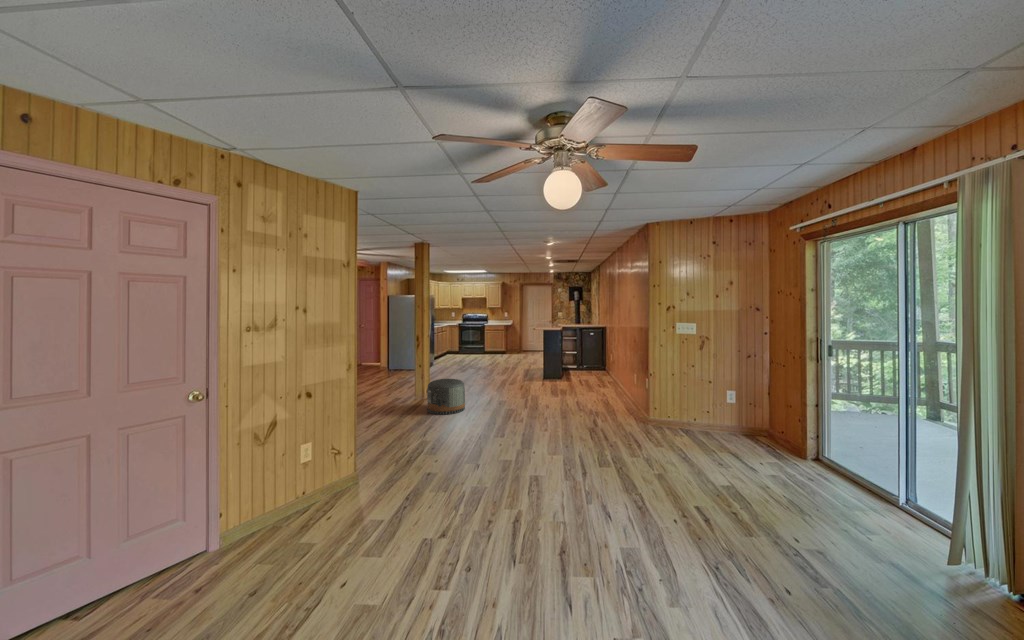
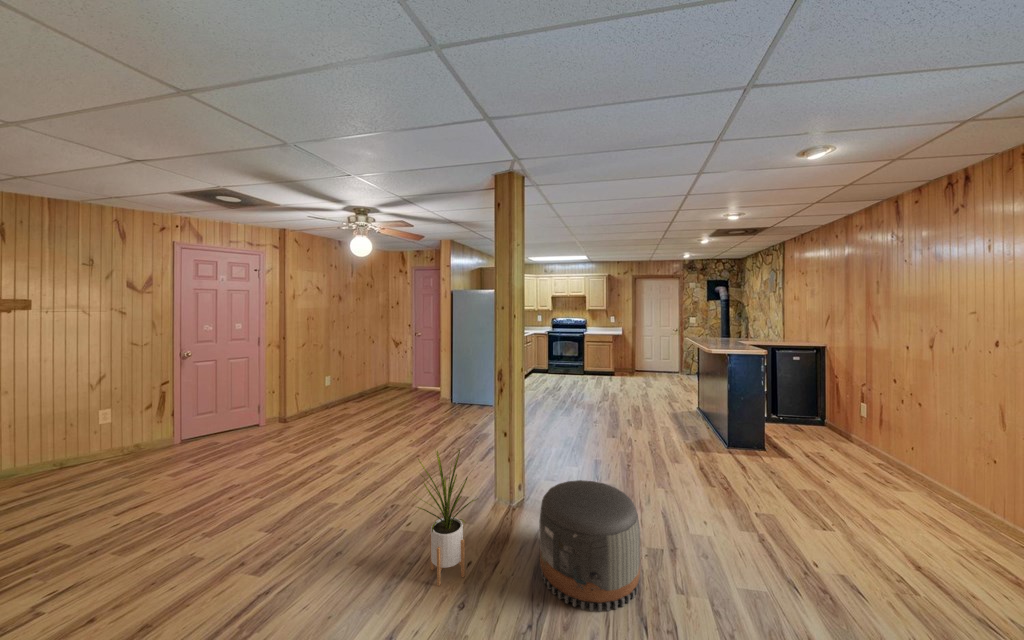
house plant: none [375,364,403,414] -> present [417,450,477,586]

